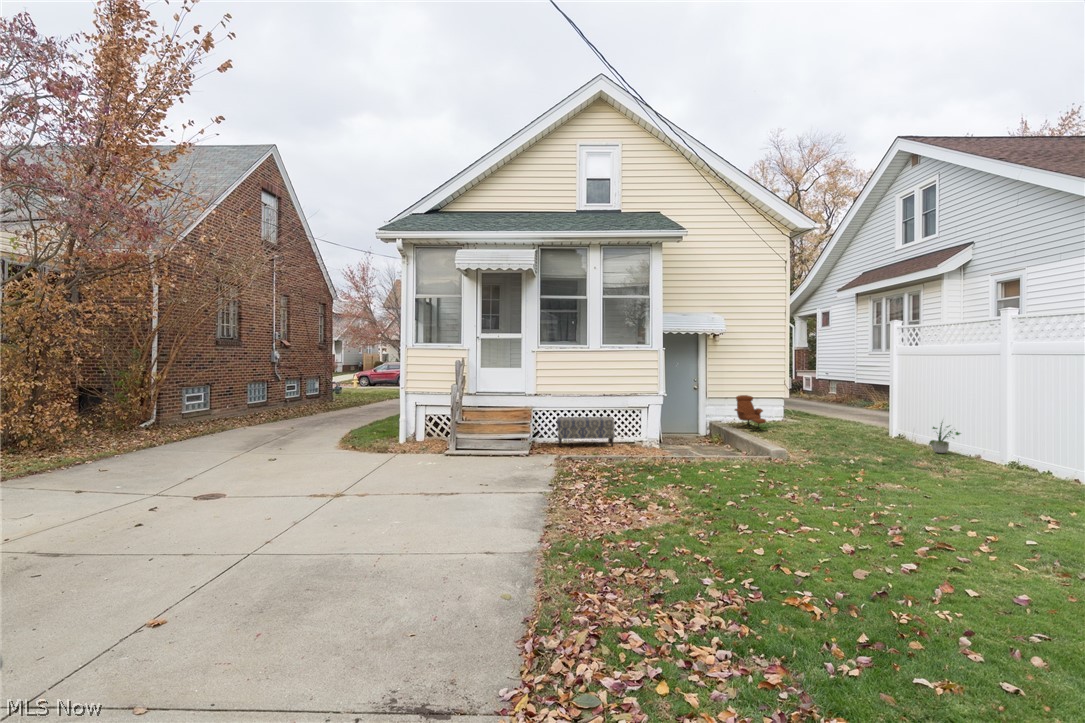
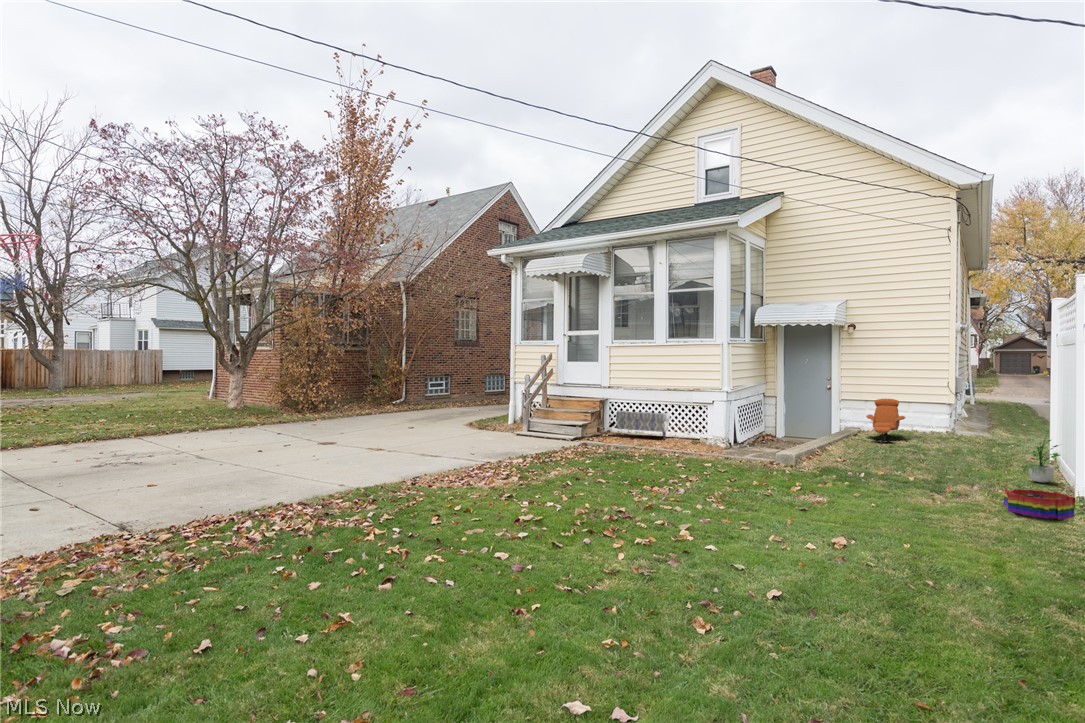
storage bin: none [1005,461,1057,482] -> present [1003,488,1075,520]

